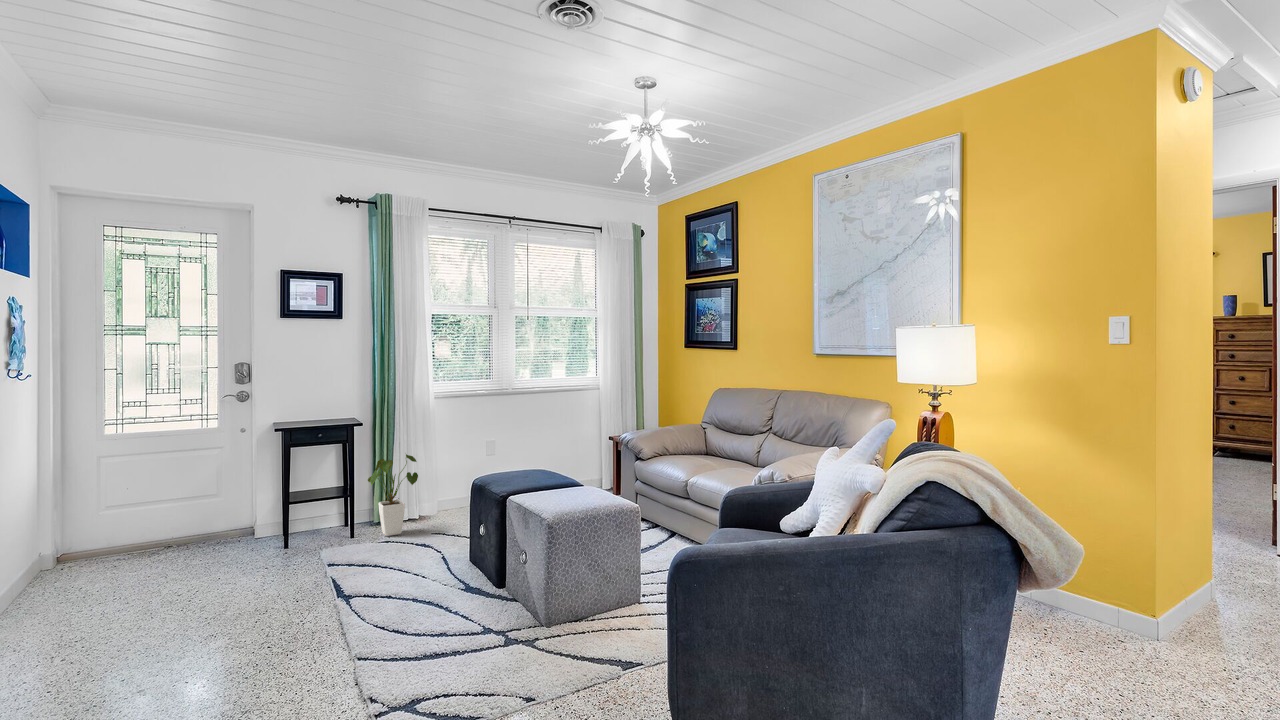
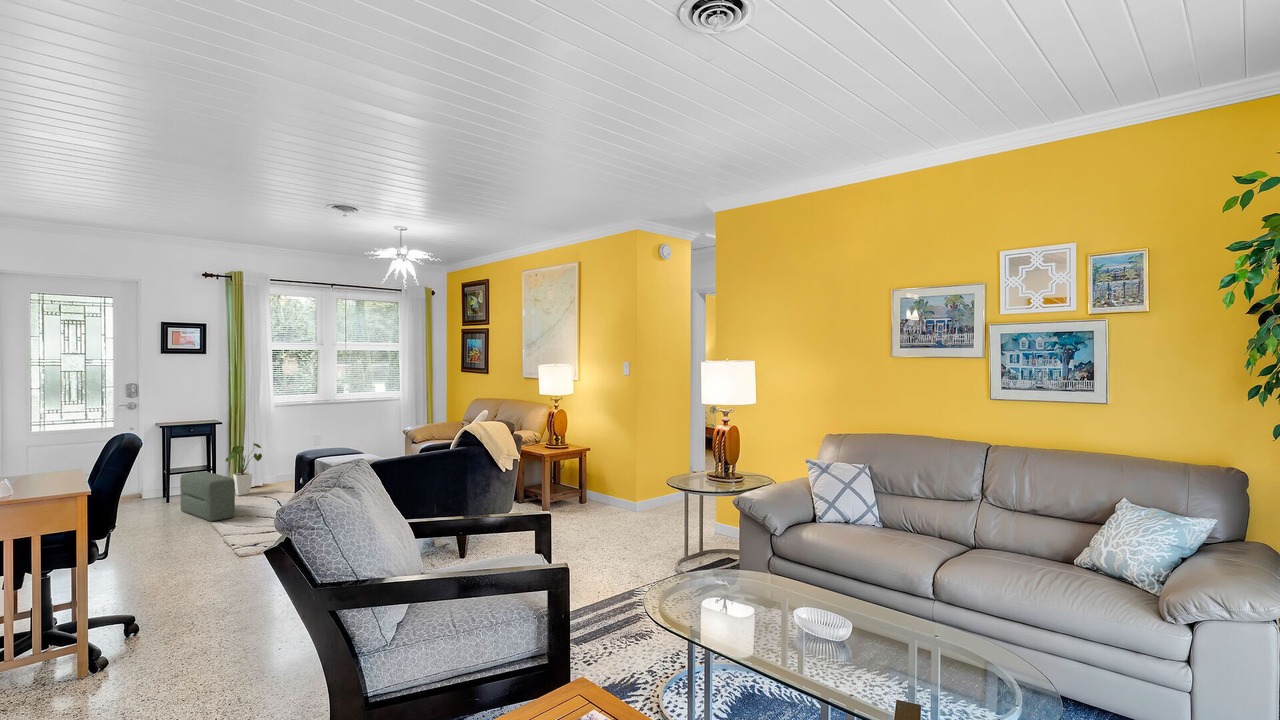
pouf: none [300,504,378,597] -> present [180,472,235,521]

